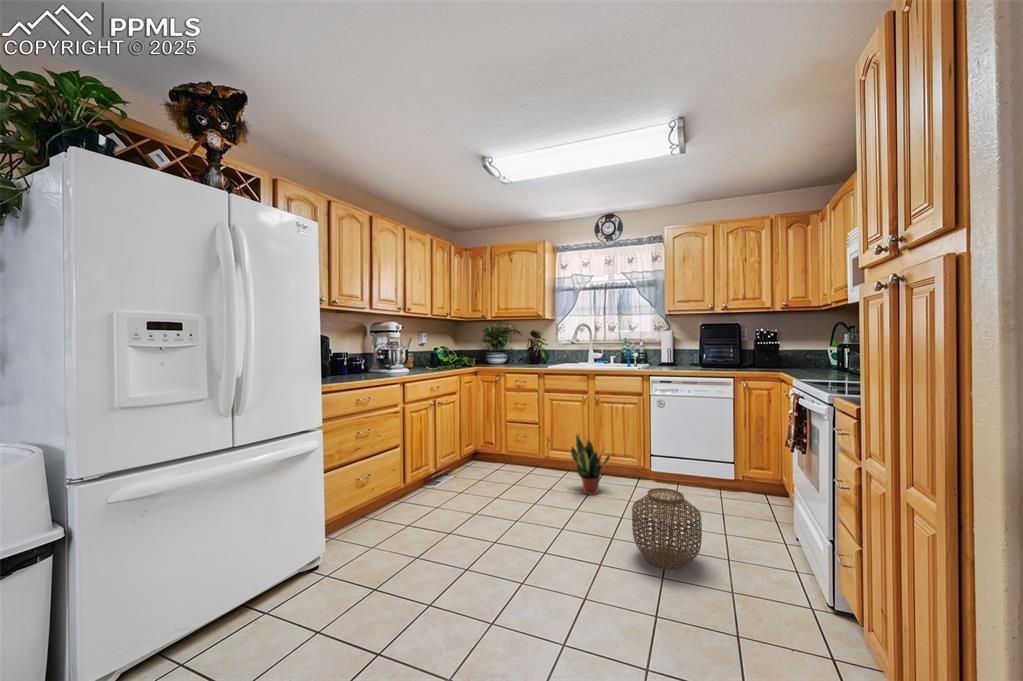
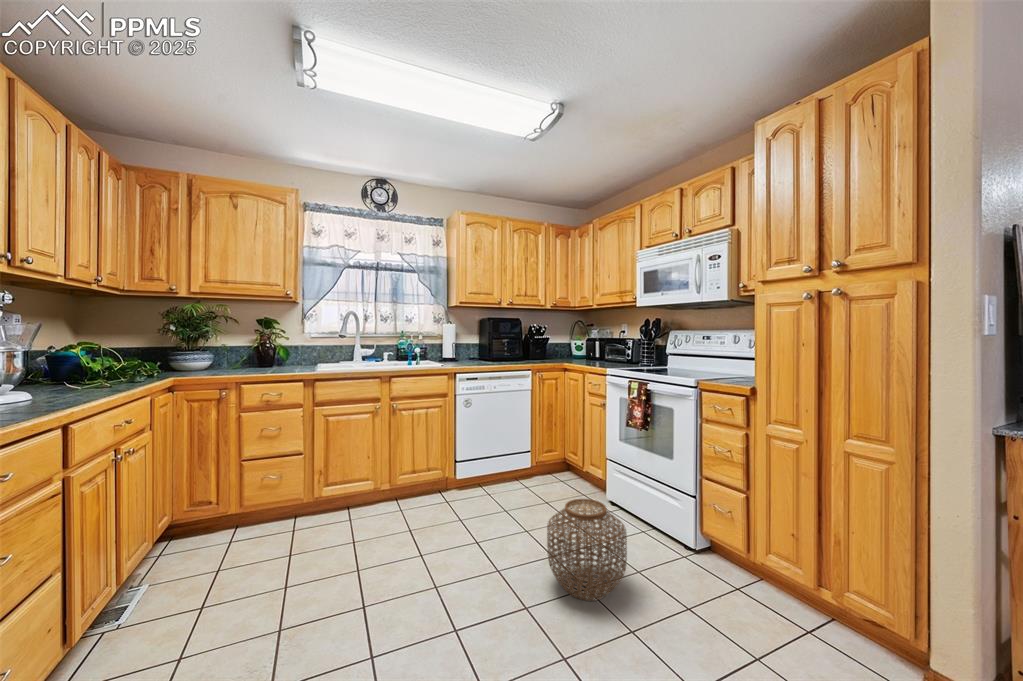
potted plant: present [571,435,610,494] -> none [382,457,435,537]

